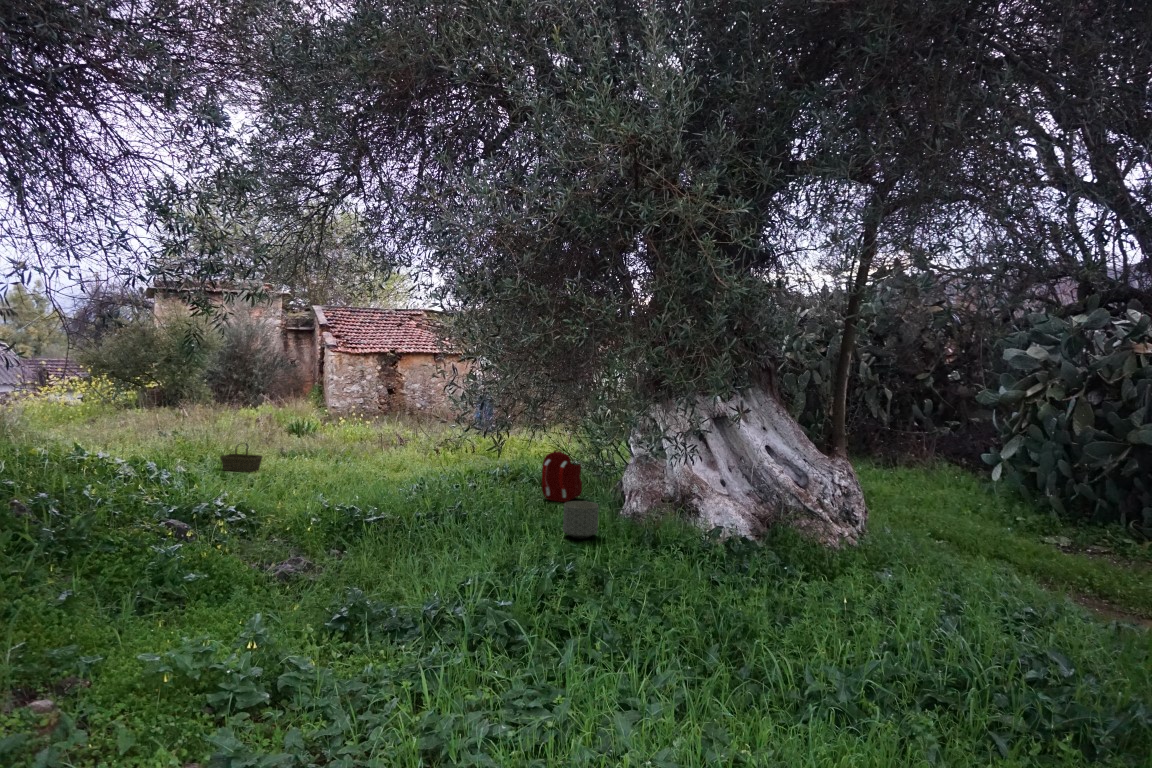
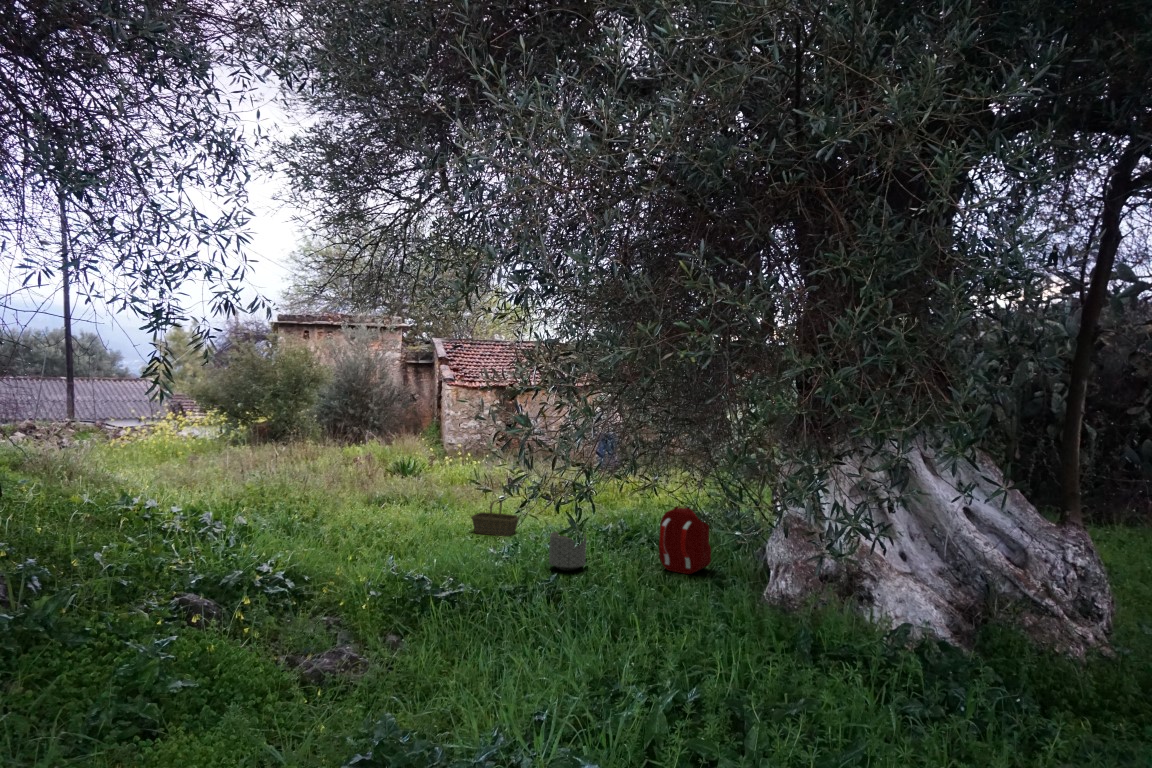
basket: present [220,443,263,472] -> present [471,500,519,536]
planter: present [563,501,598,539] -> present [549,532,586,571]

